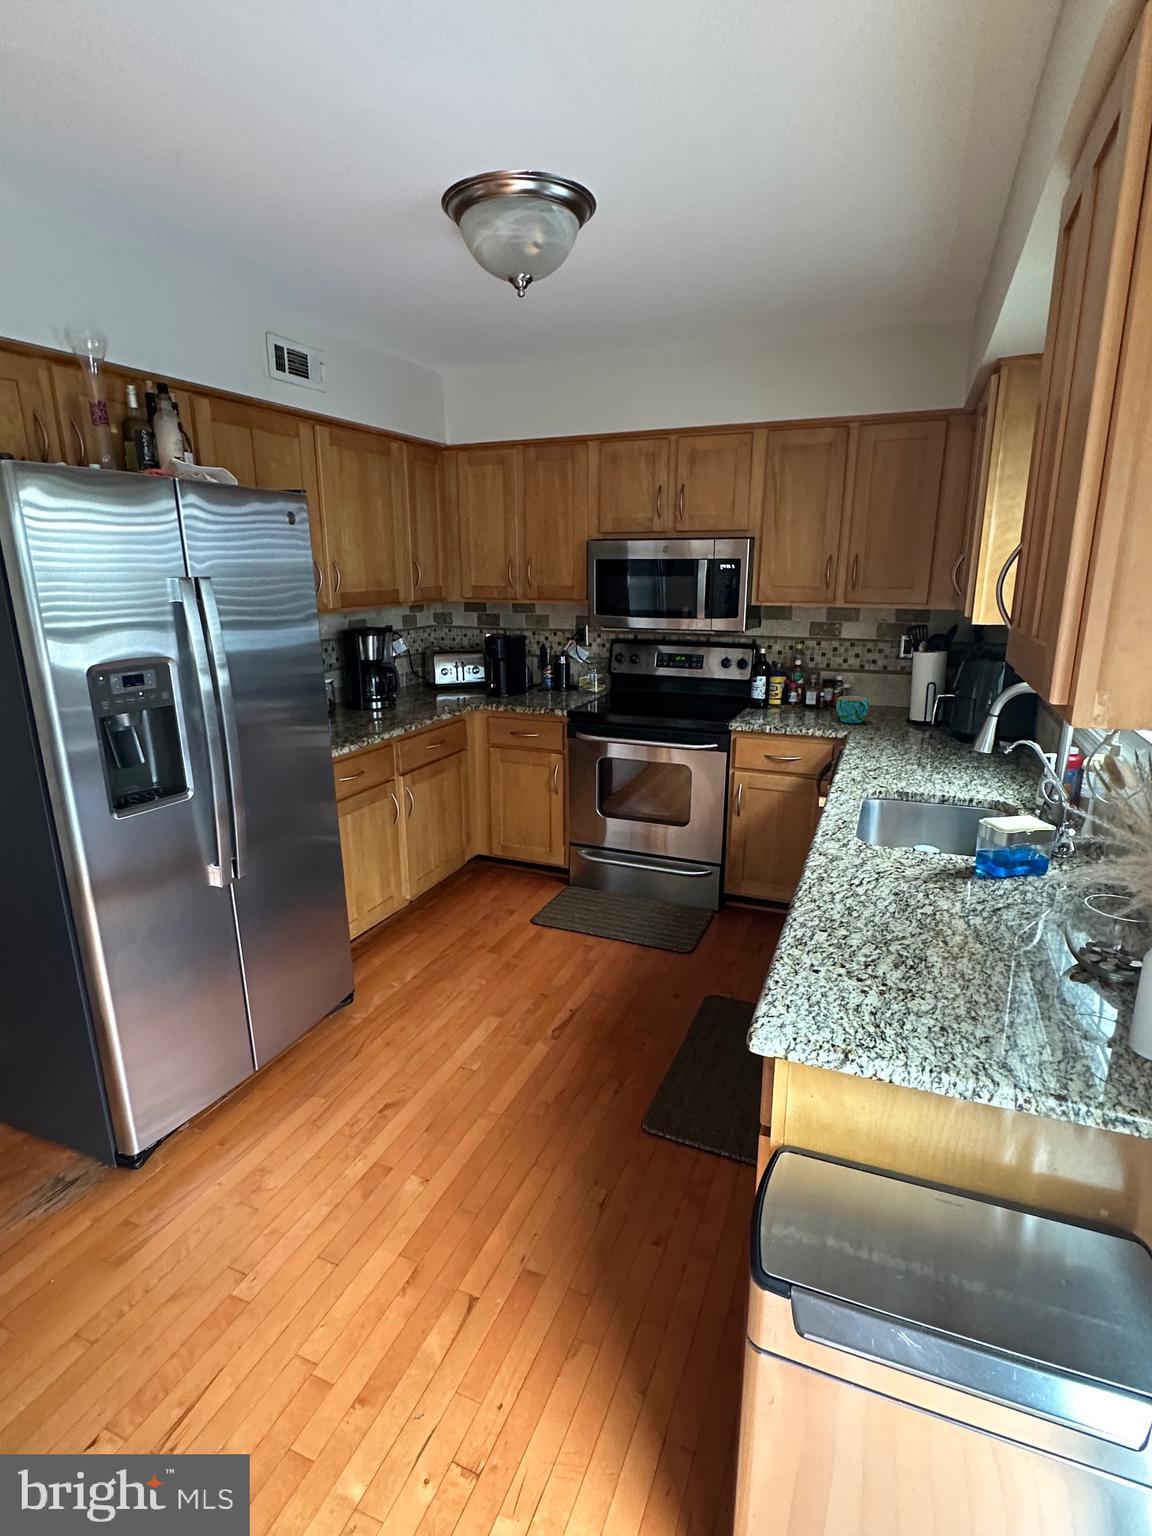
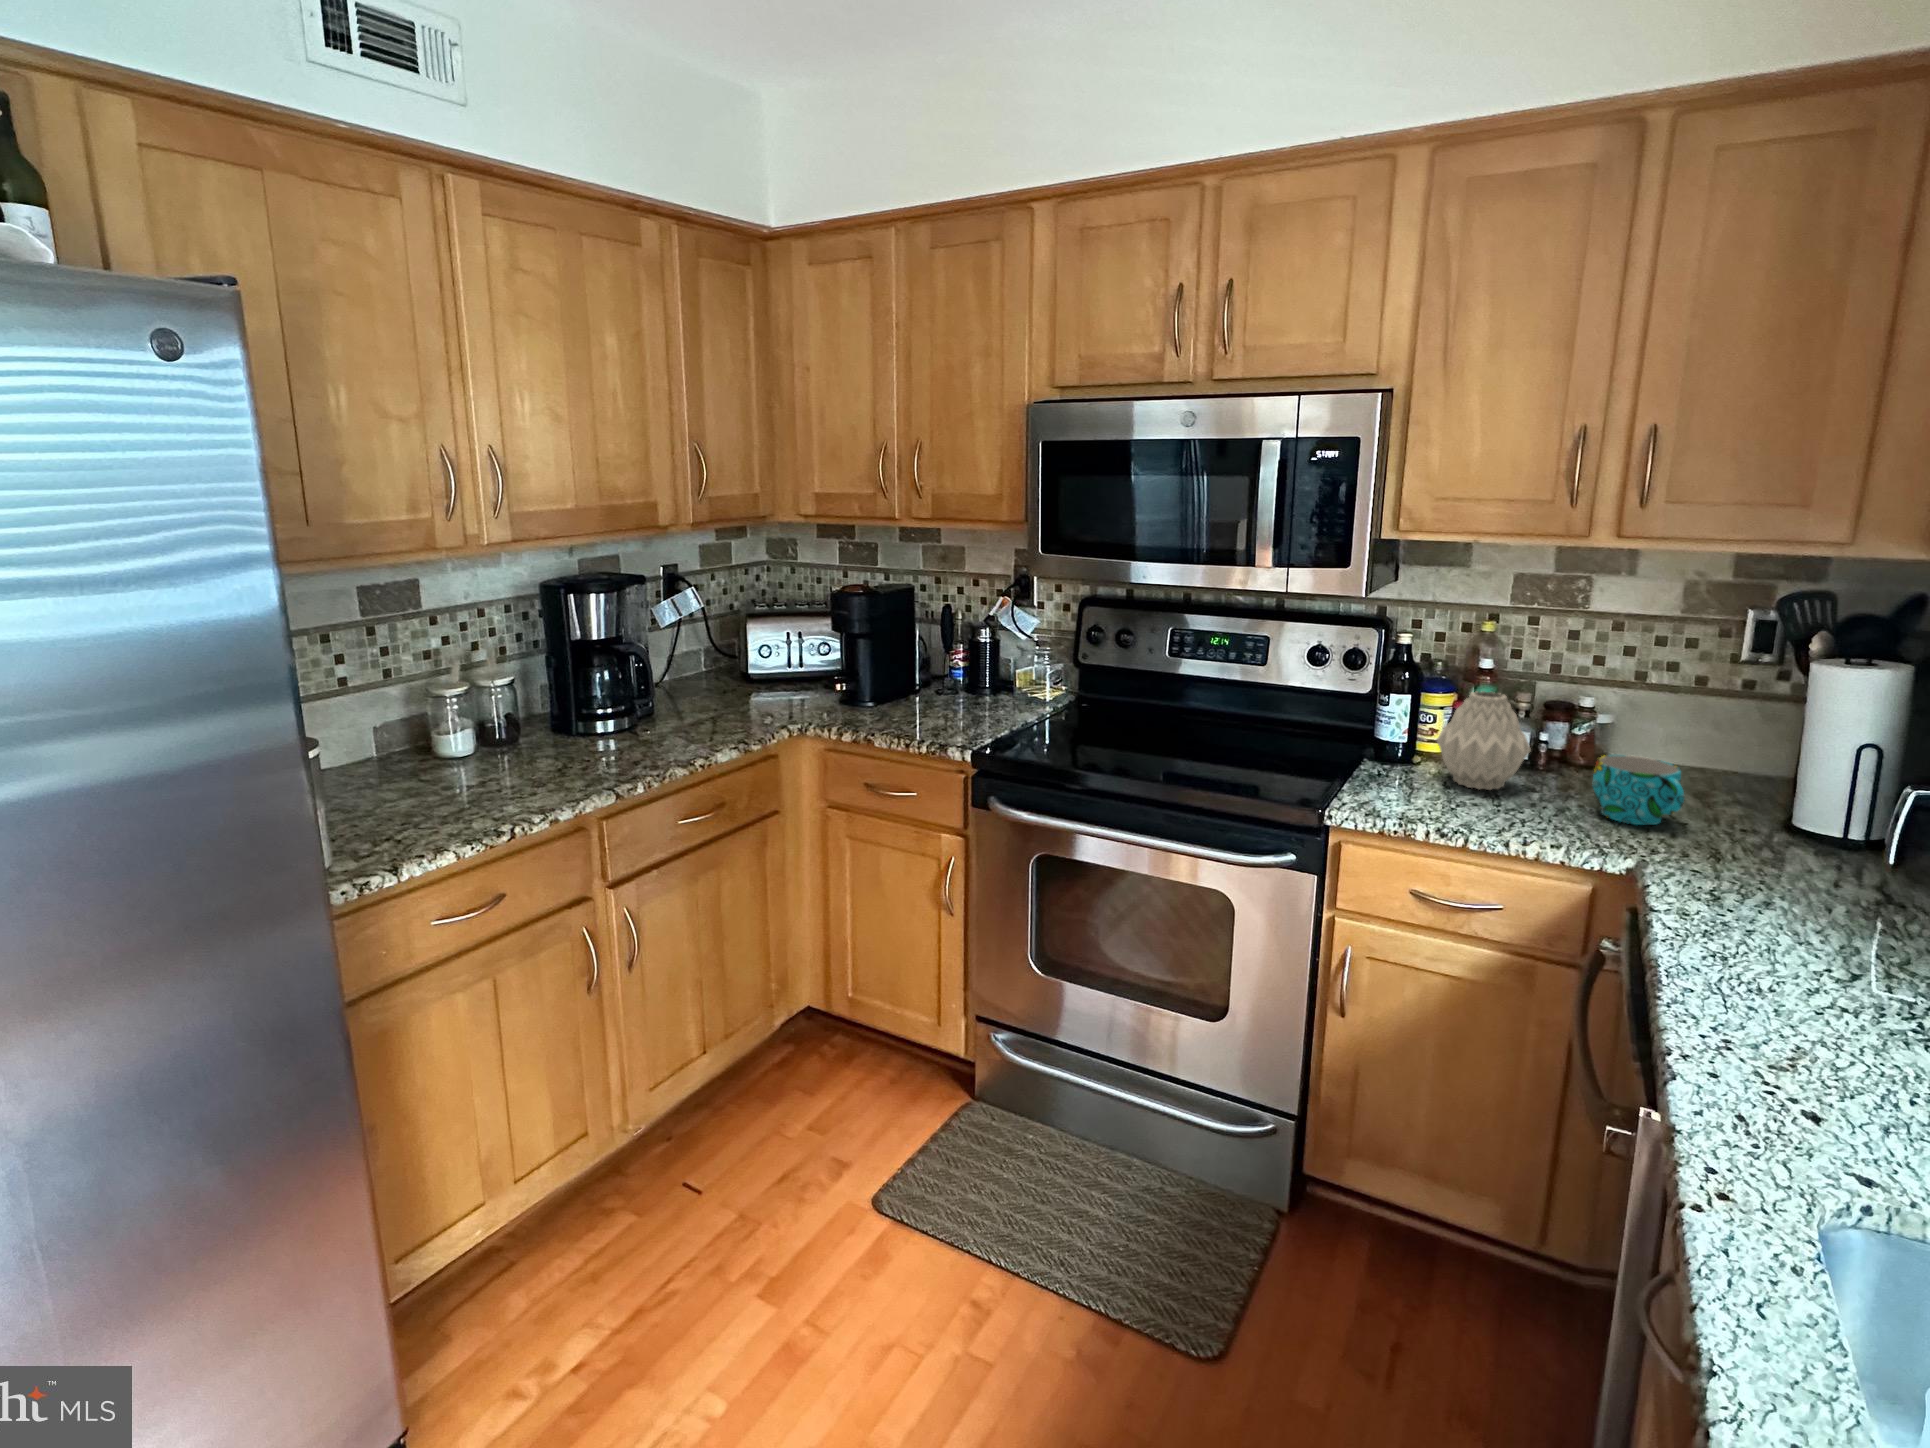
vase: none [776,673,814,716] -> present [1437,691,1531,790]

